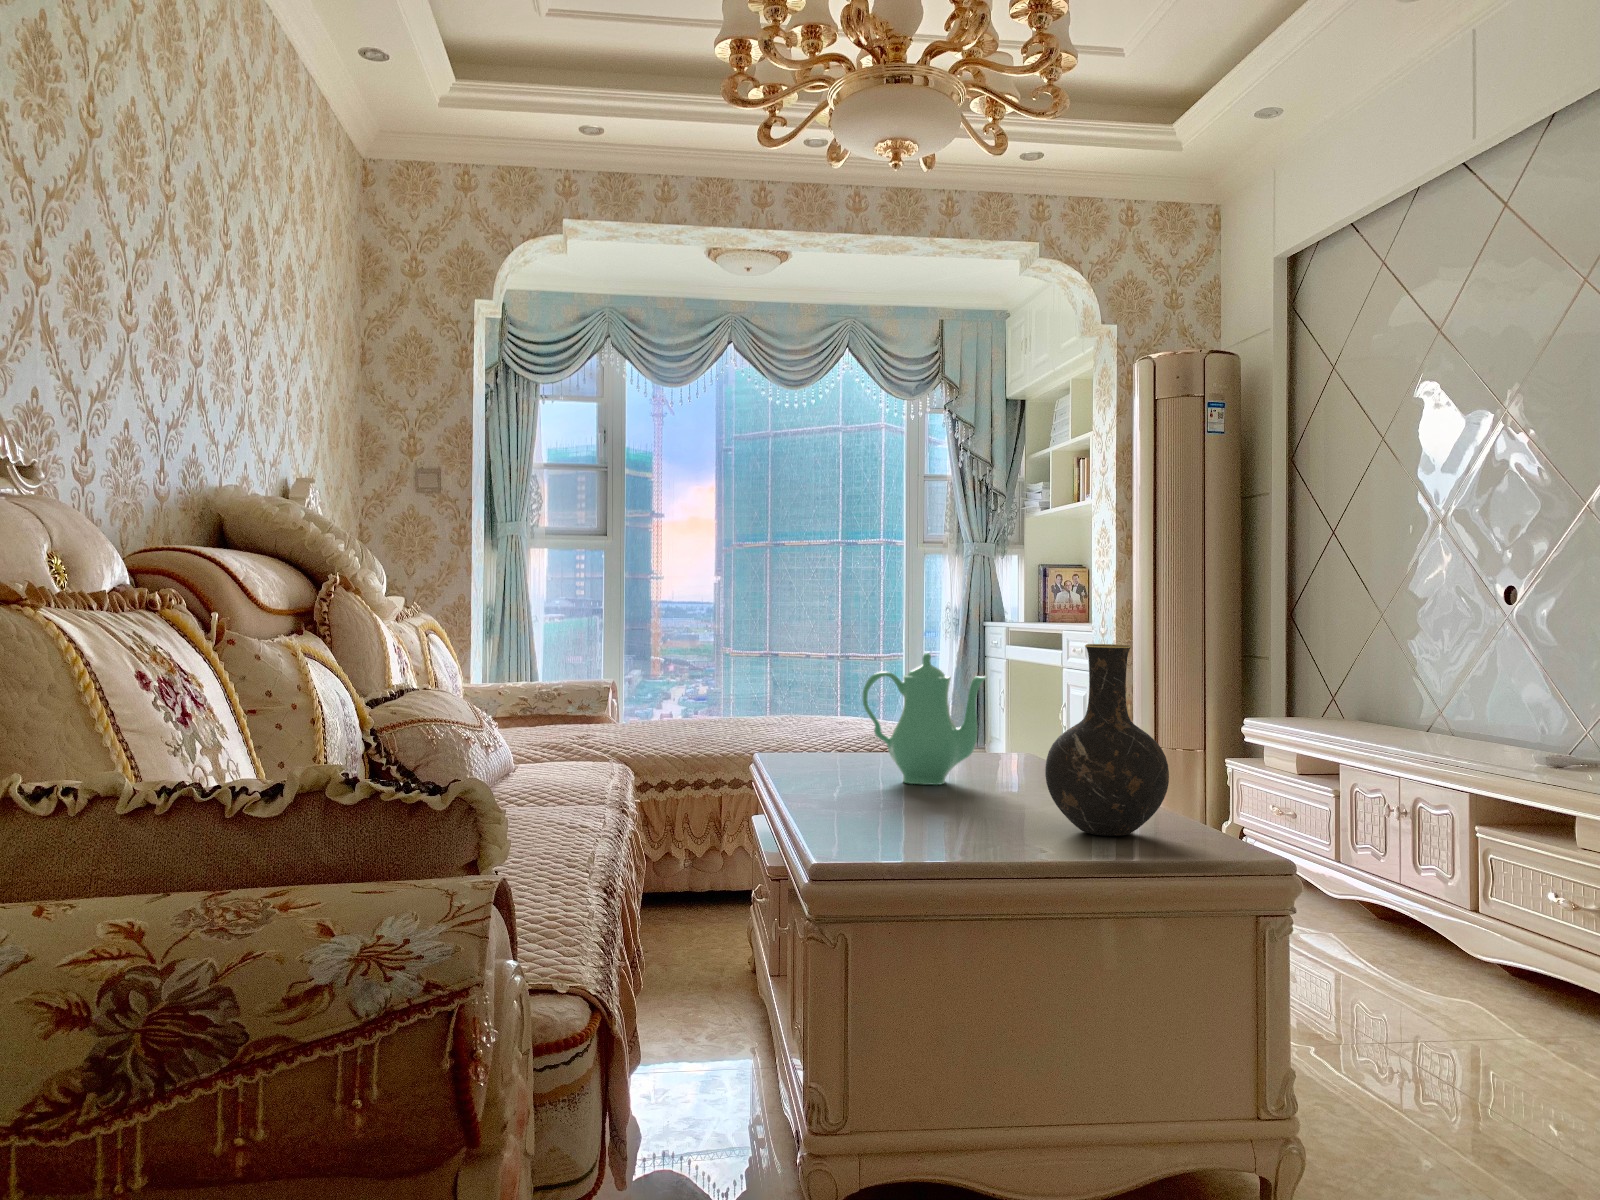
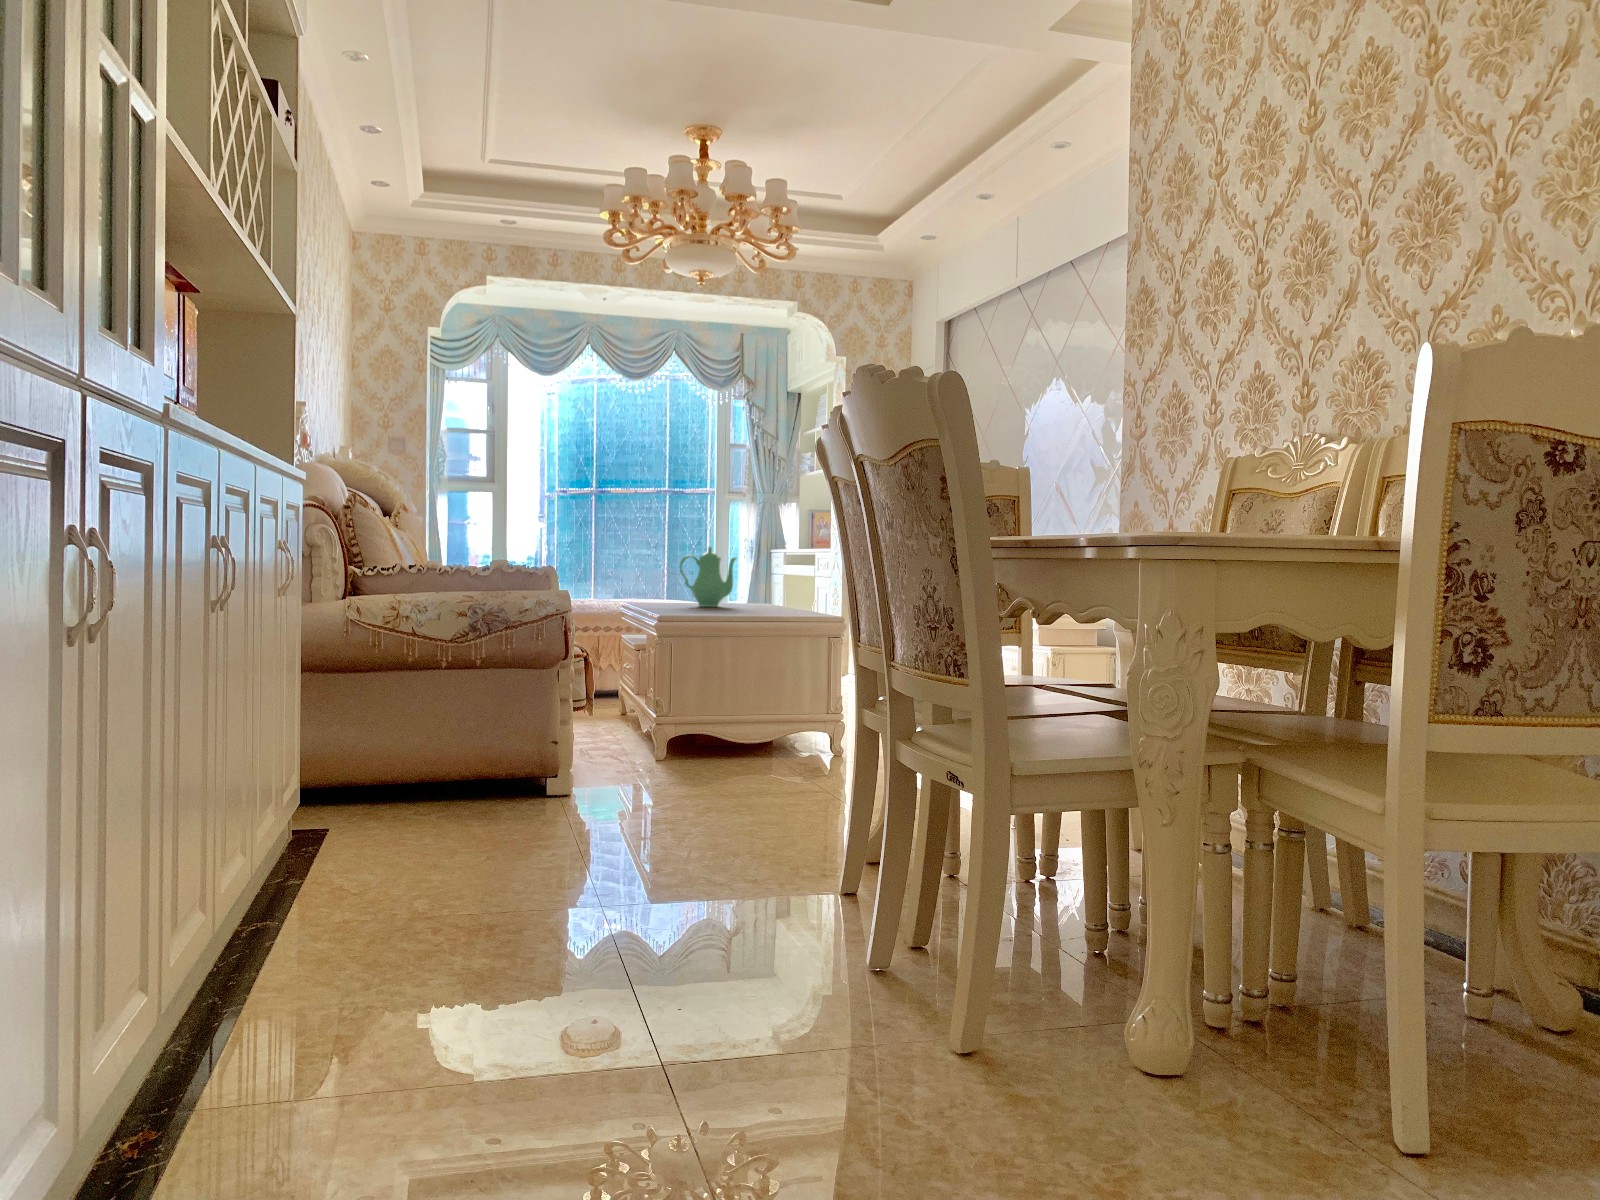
vase: present [1045,644,1169,836] -> none [753,537,800,613]

